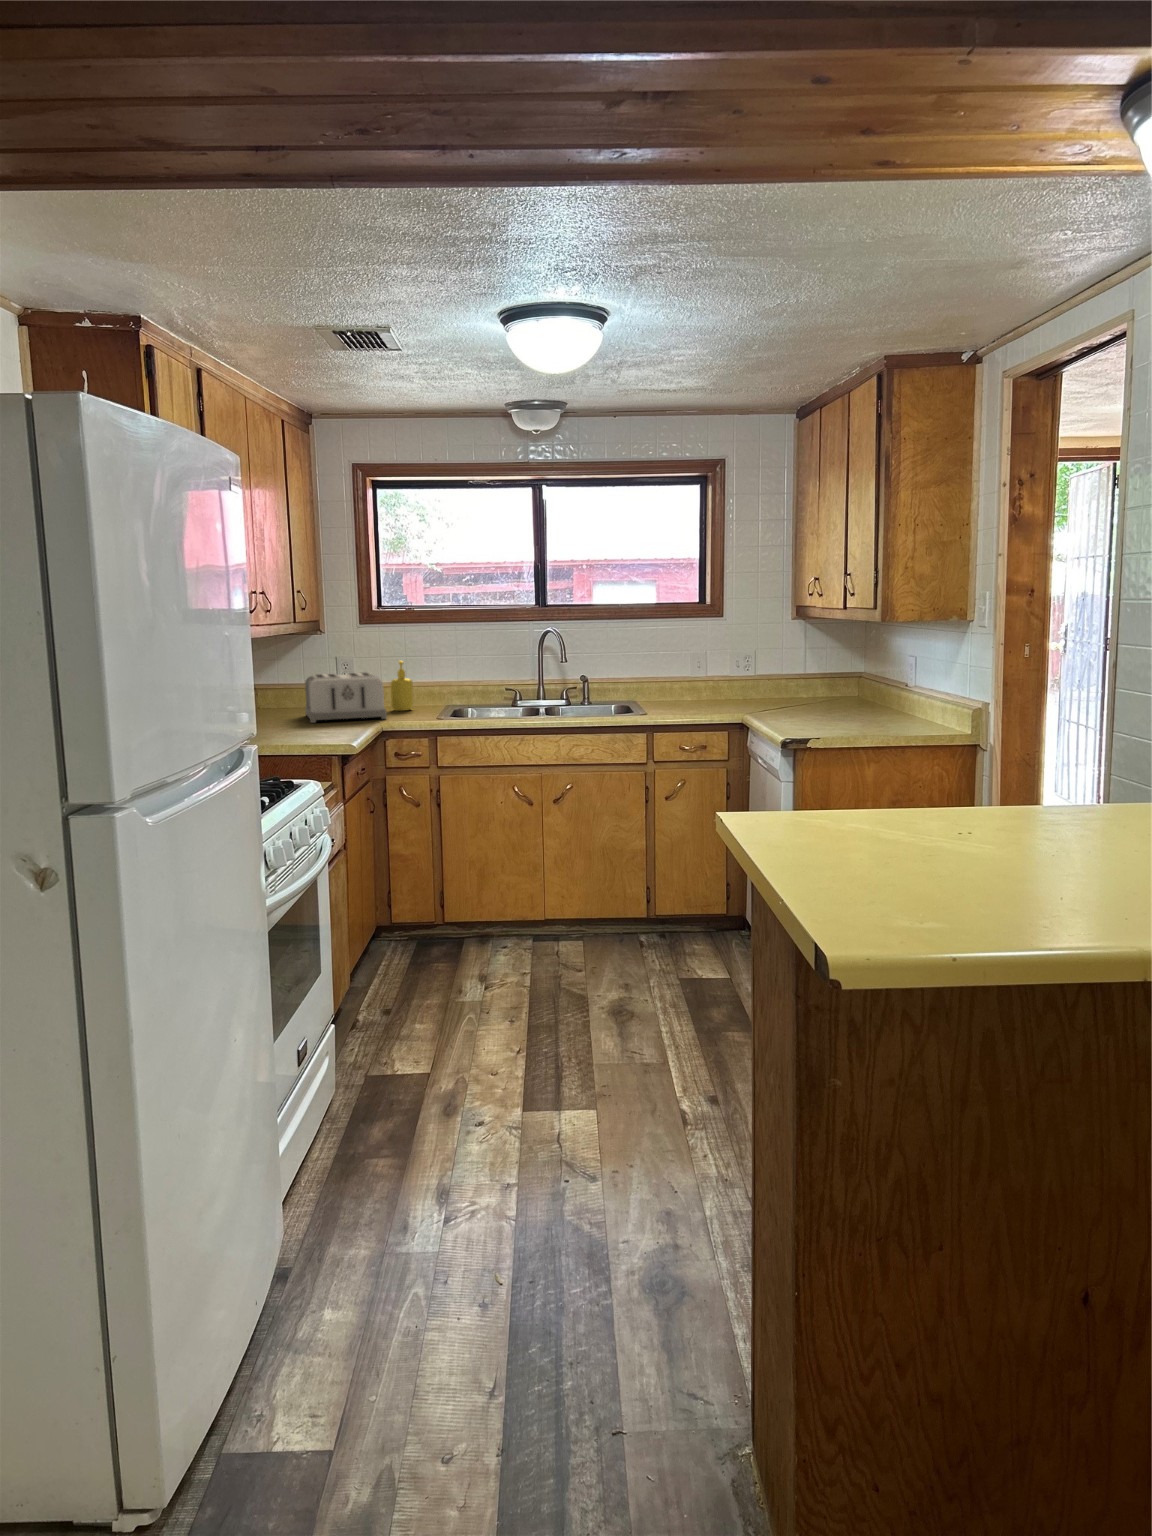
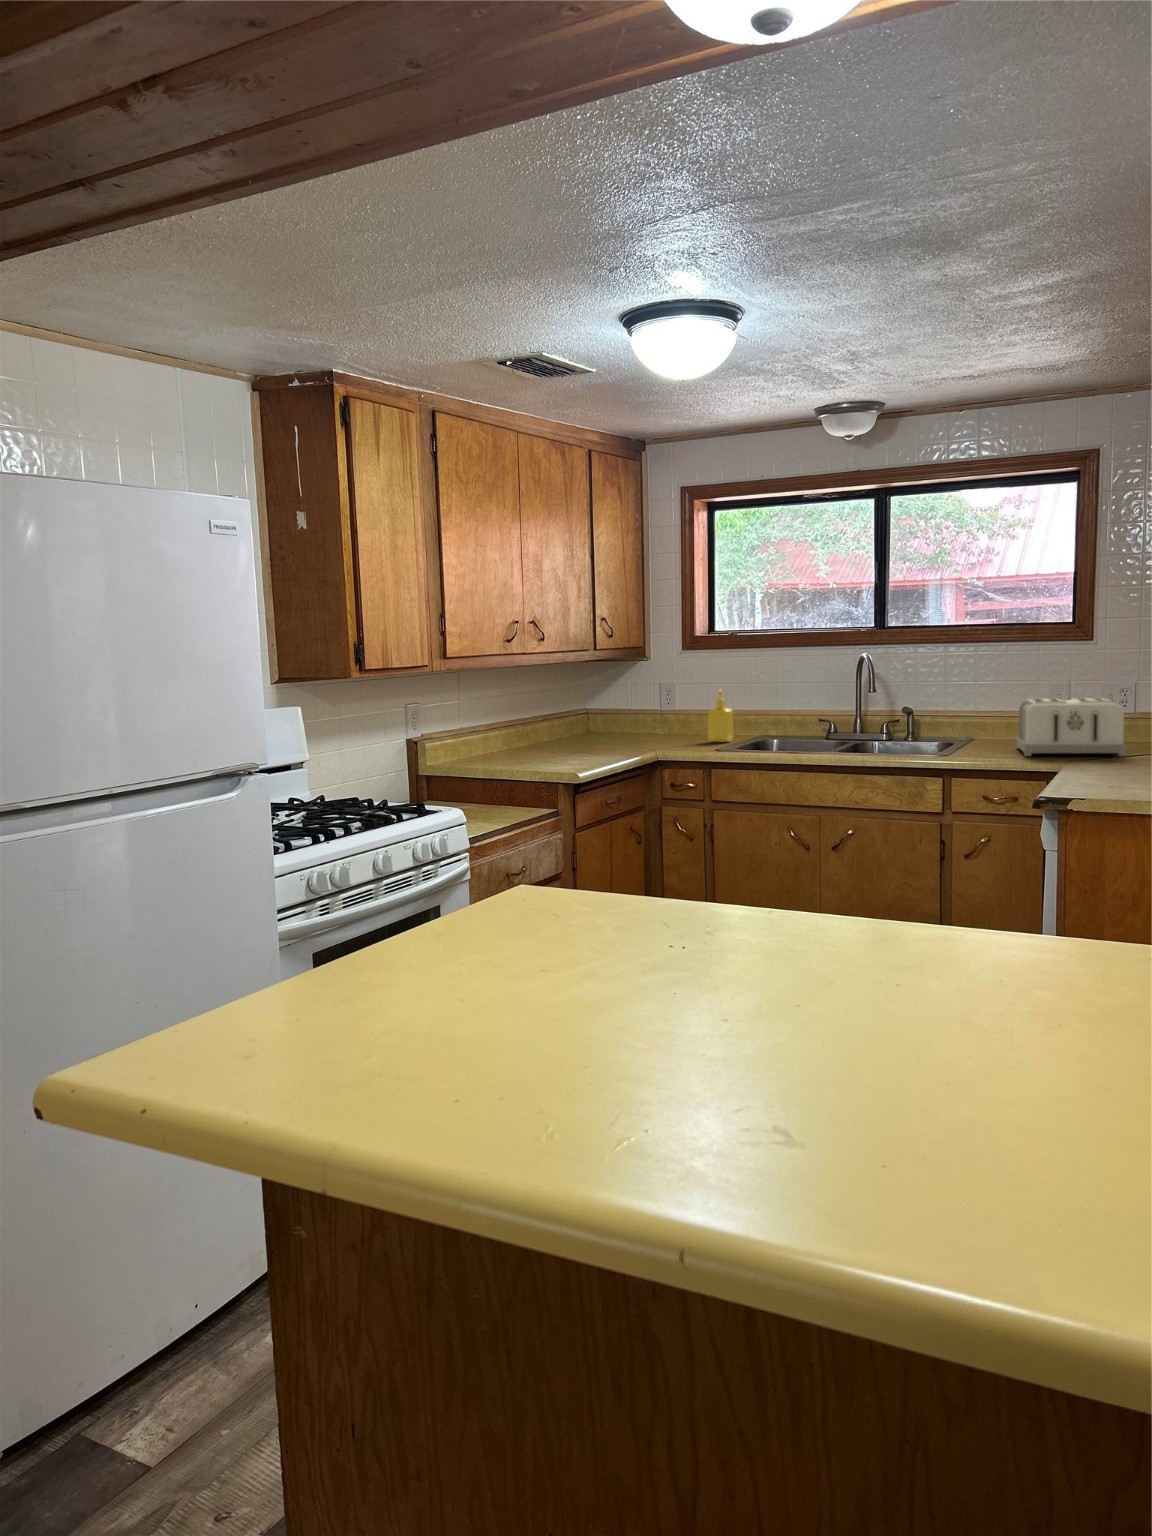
toaster: present [305,672,387,723] -> present [1017,698,1126,756]

